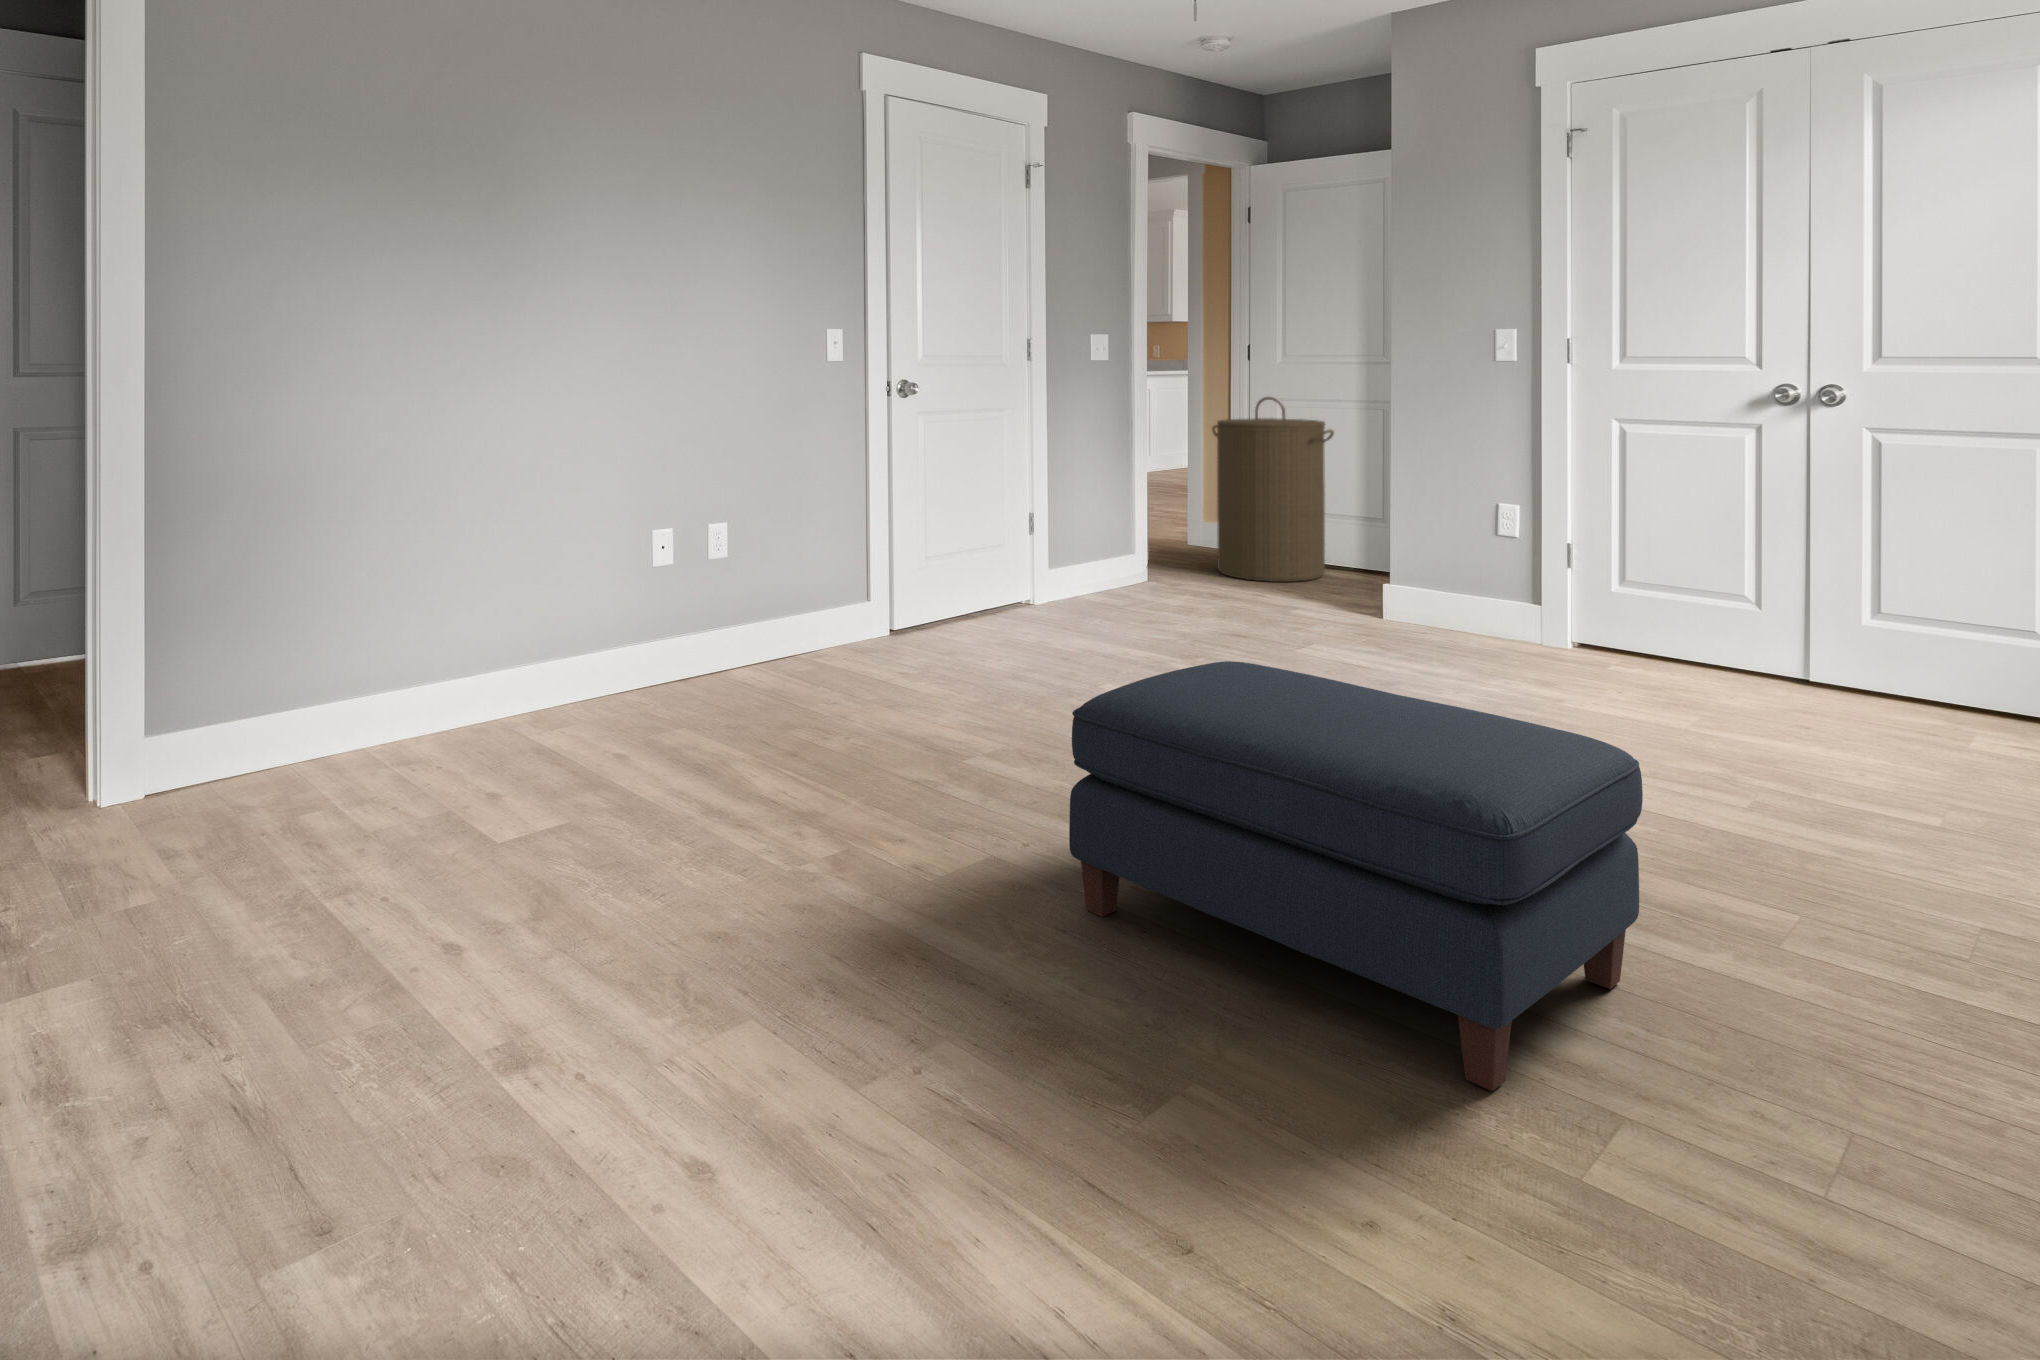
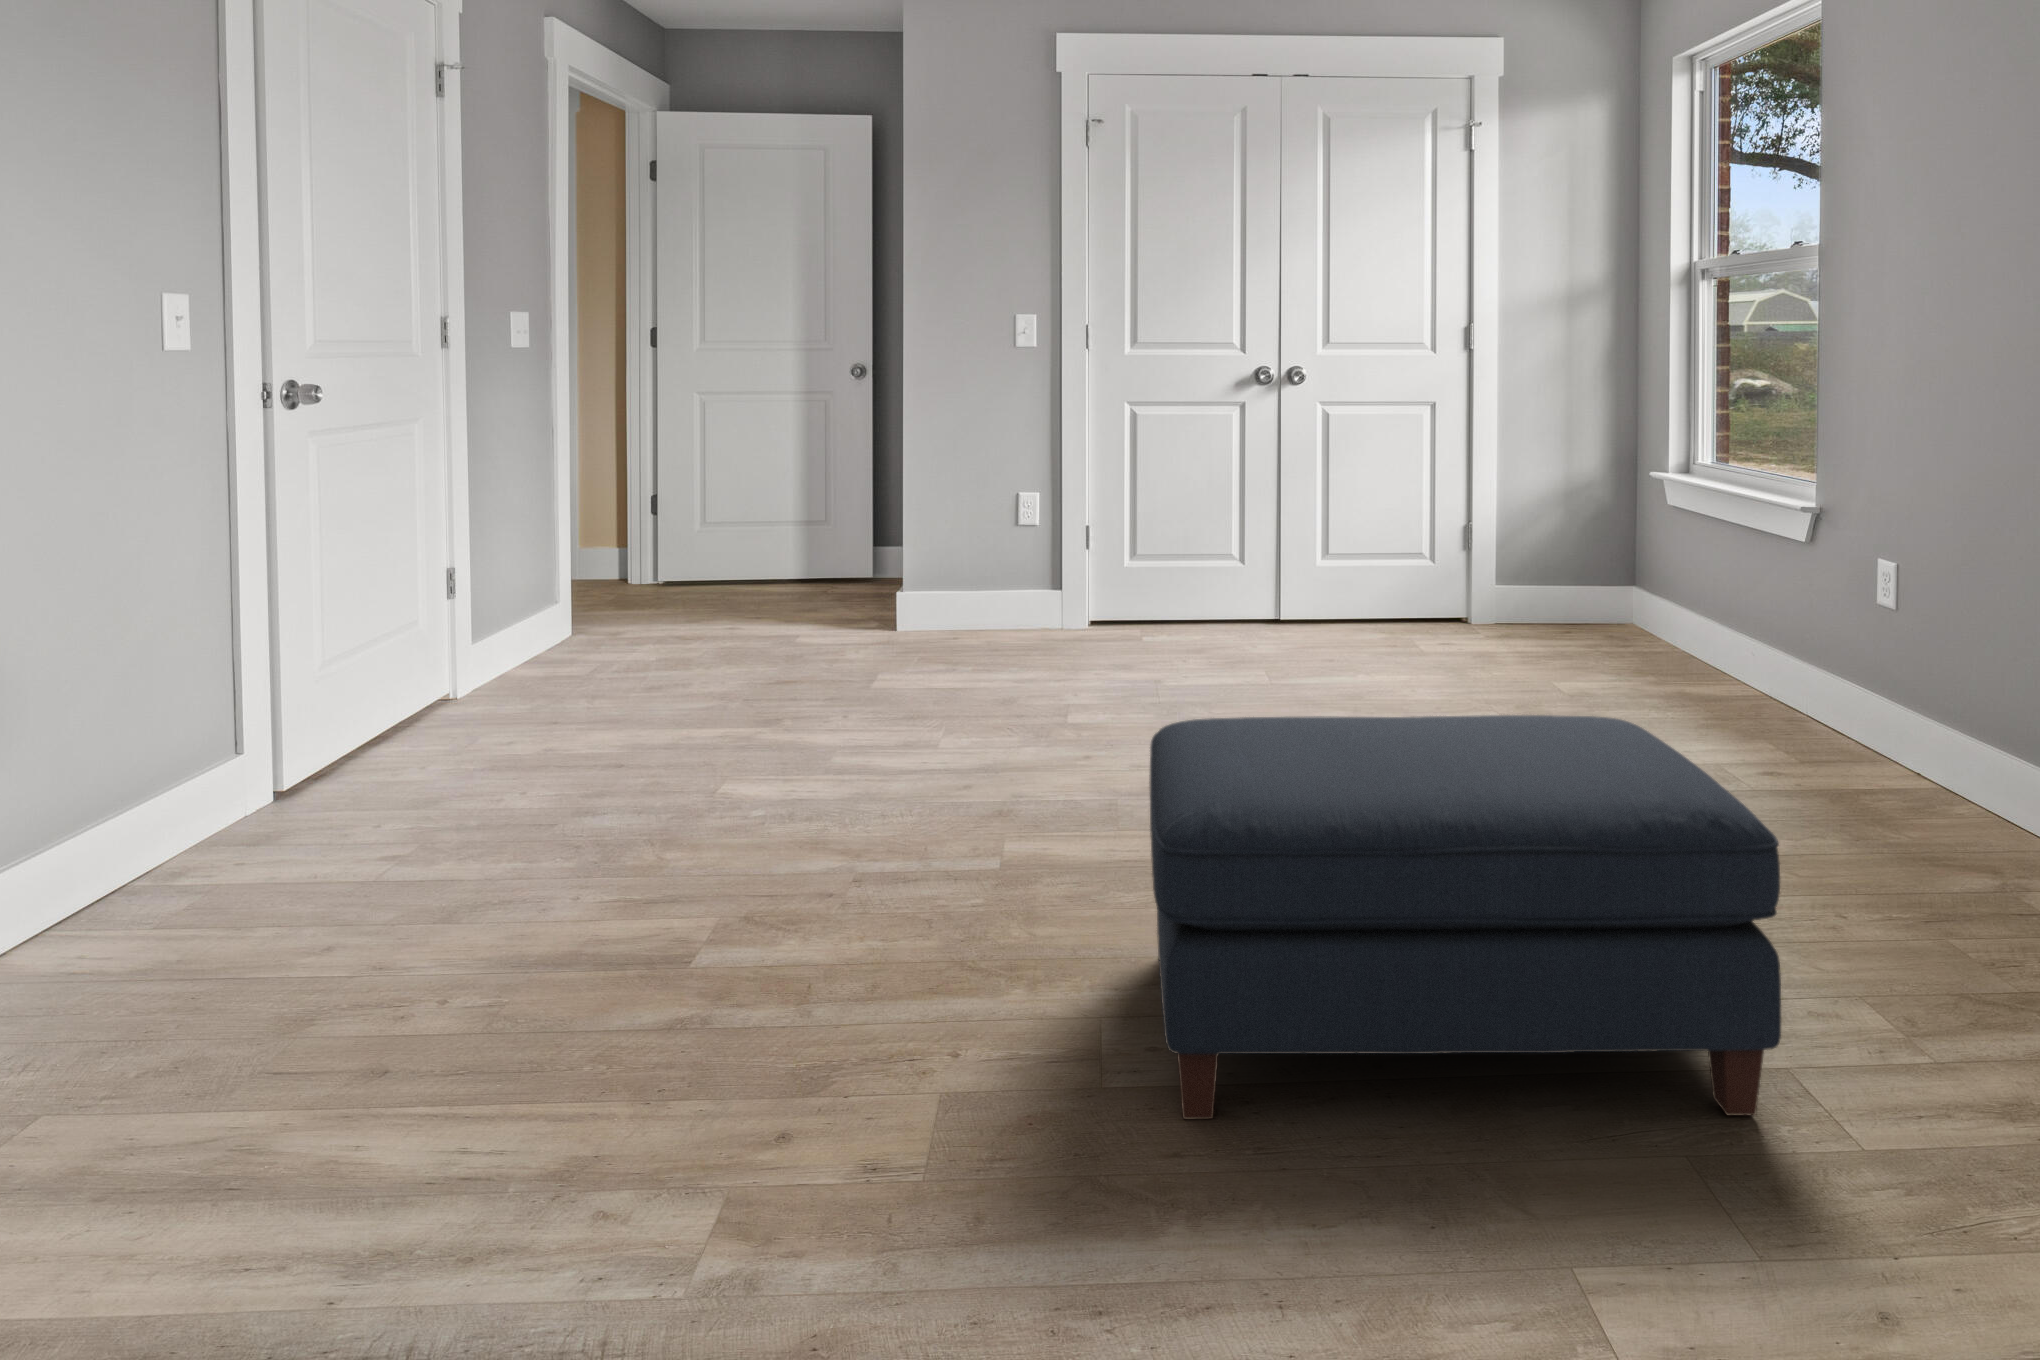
laundry hamper: present [1212,397,1334,582] -> none [620,391,780,613]

